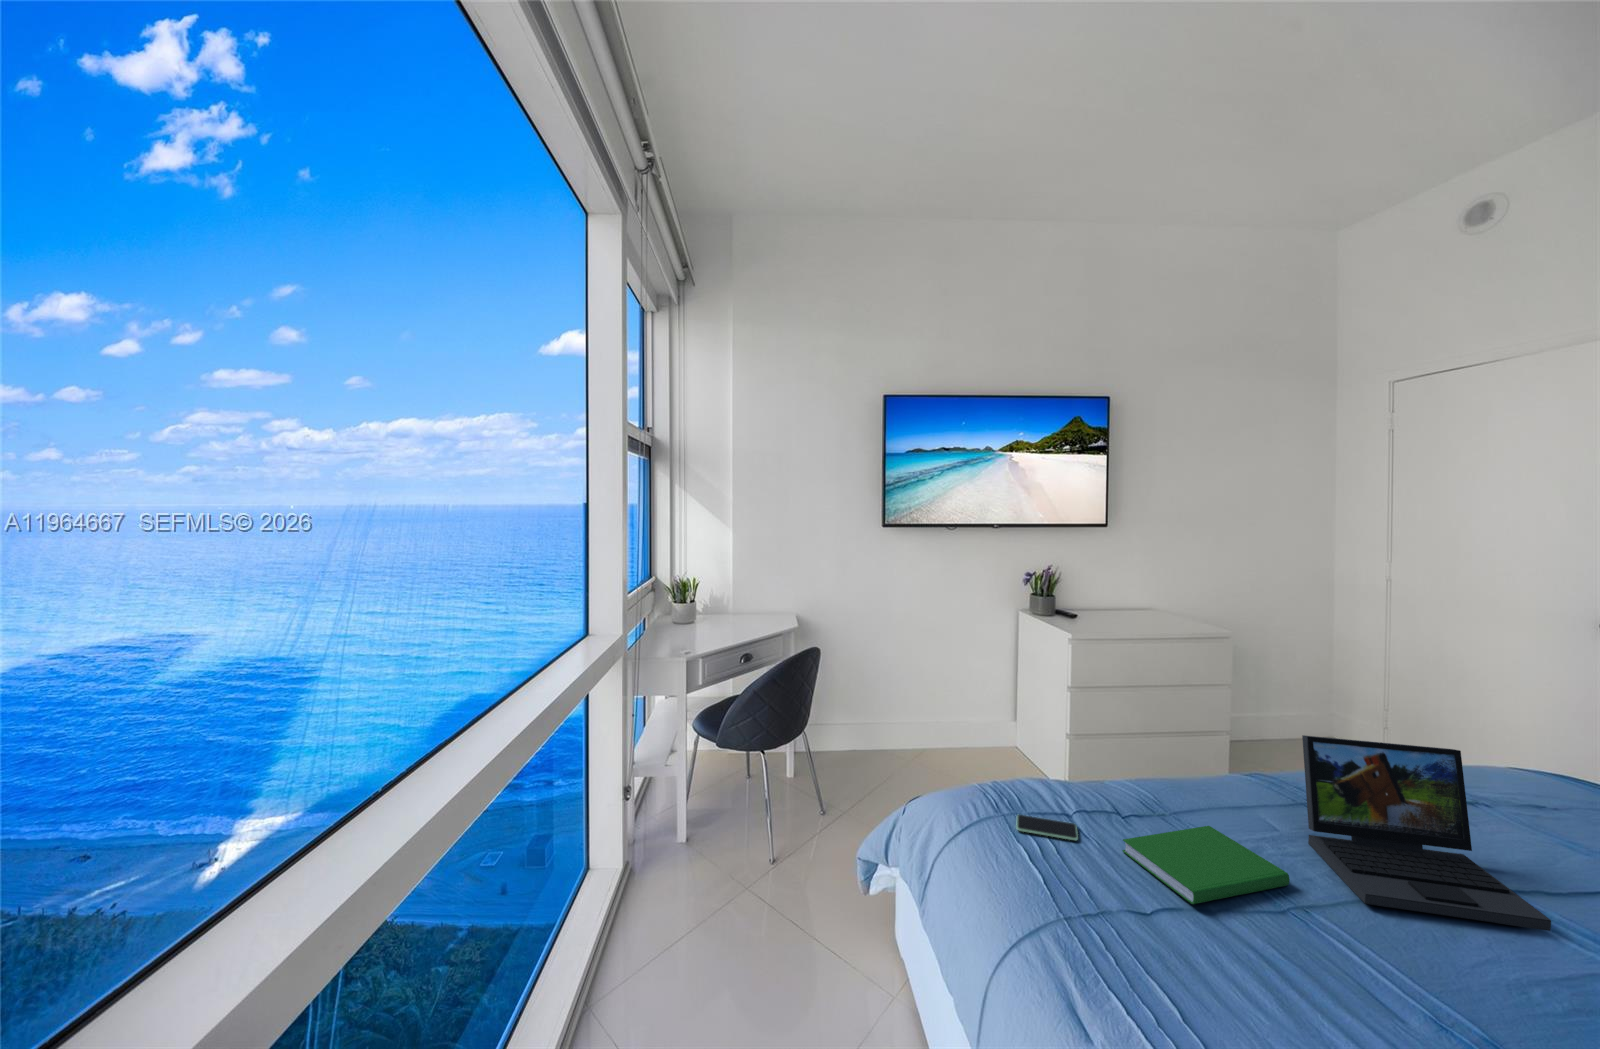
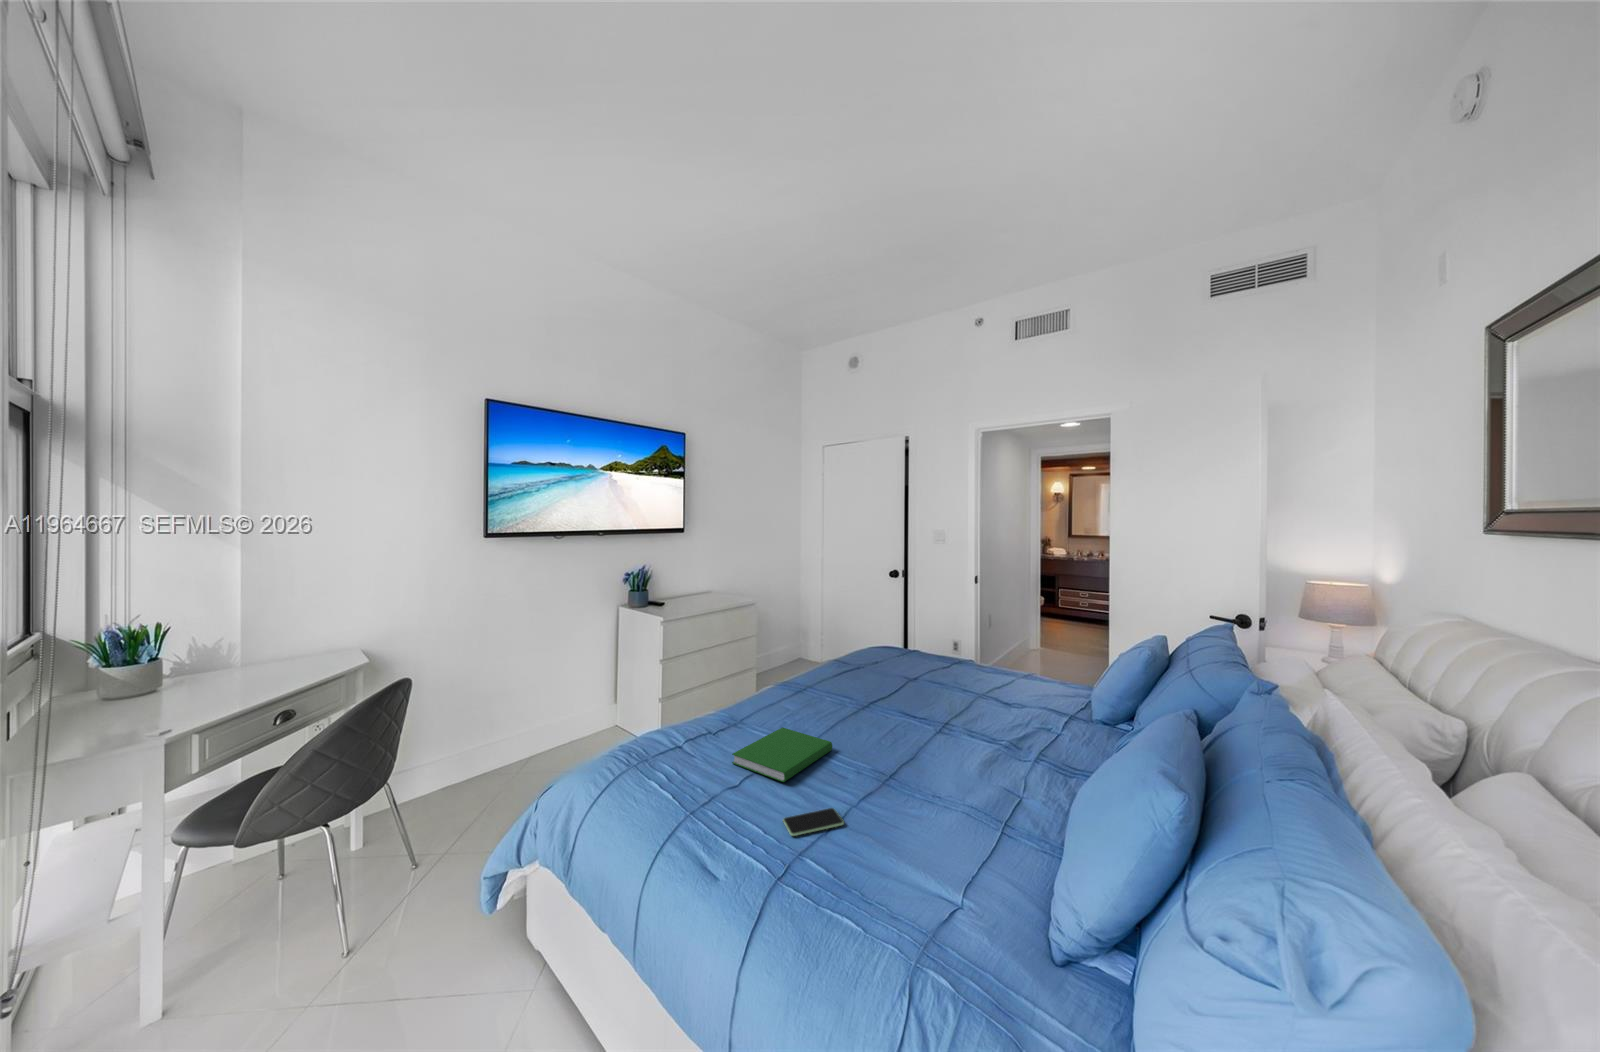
laptop: present [1302,735,1551,931] -> none [829,643,943,746]
smartphone: present [1016,815,1078,840] -> present [783,808,844,836]

